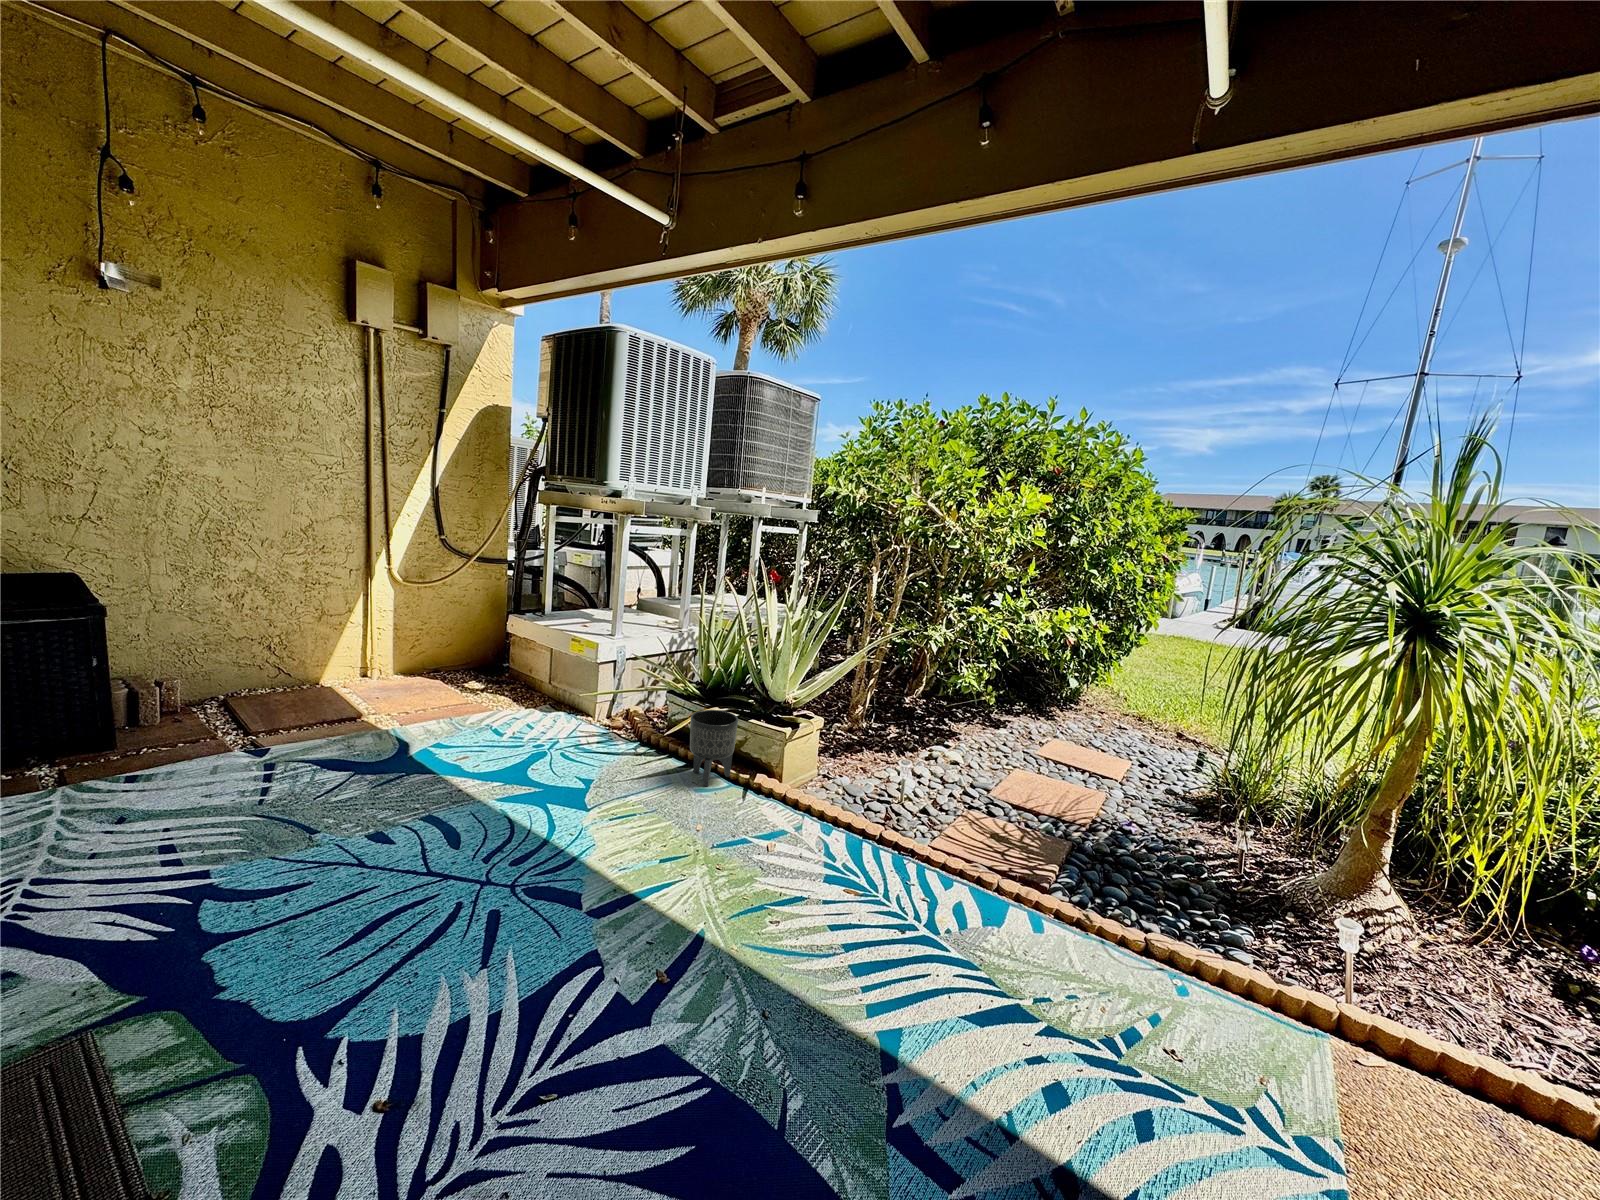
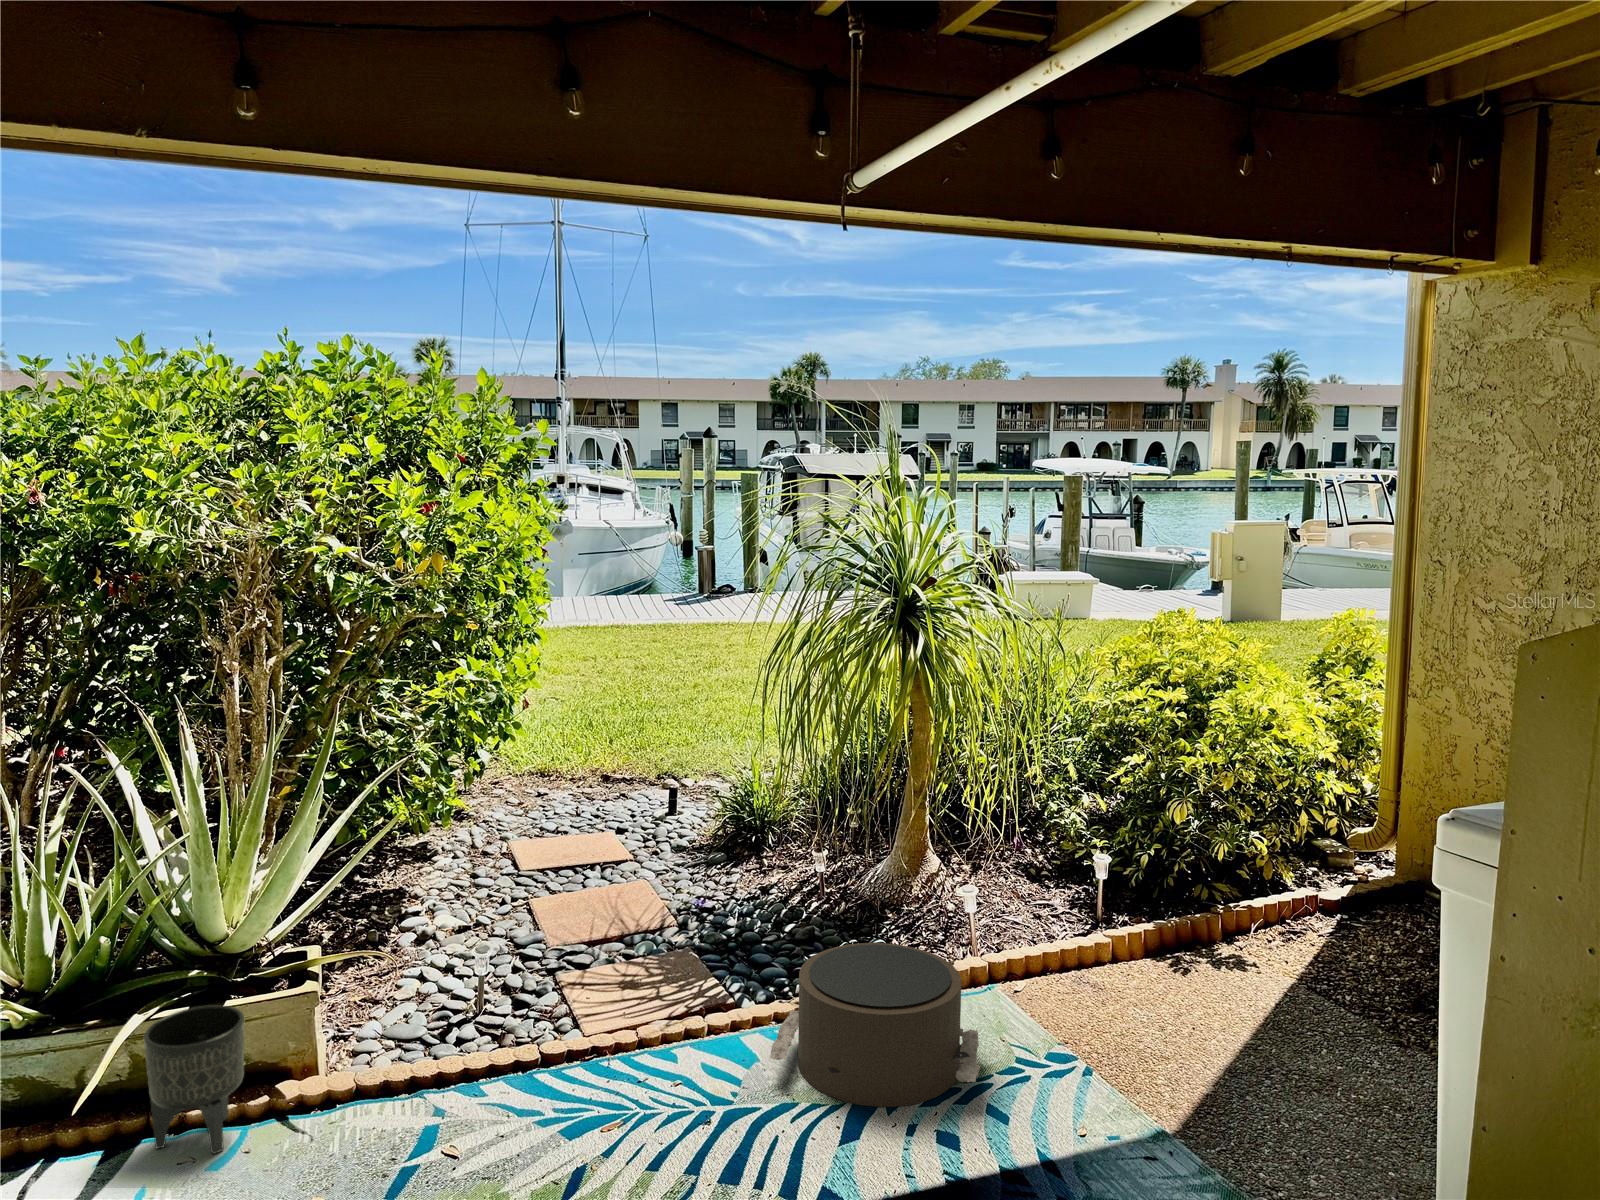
pouf: none [984,871,1210,1074] -> present [770,943,980,1107]

